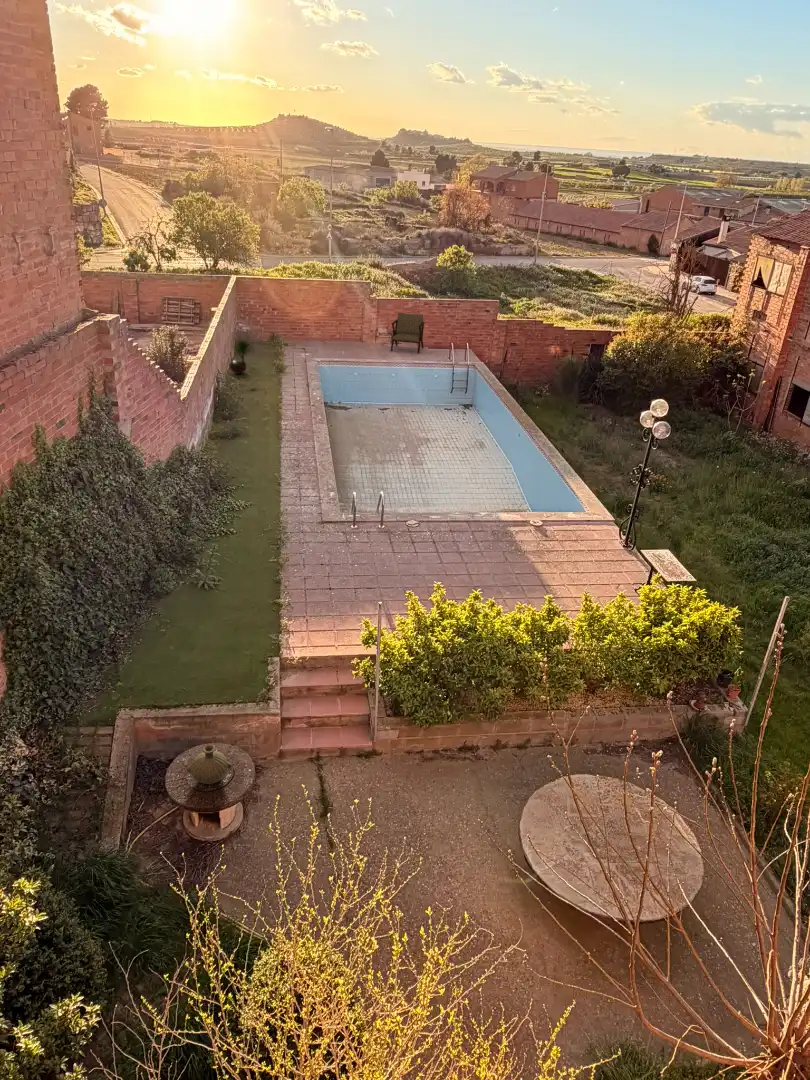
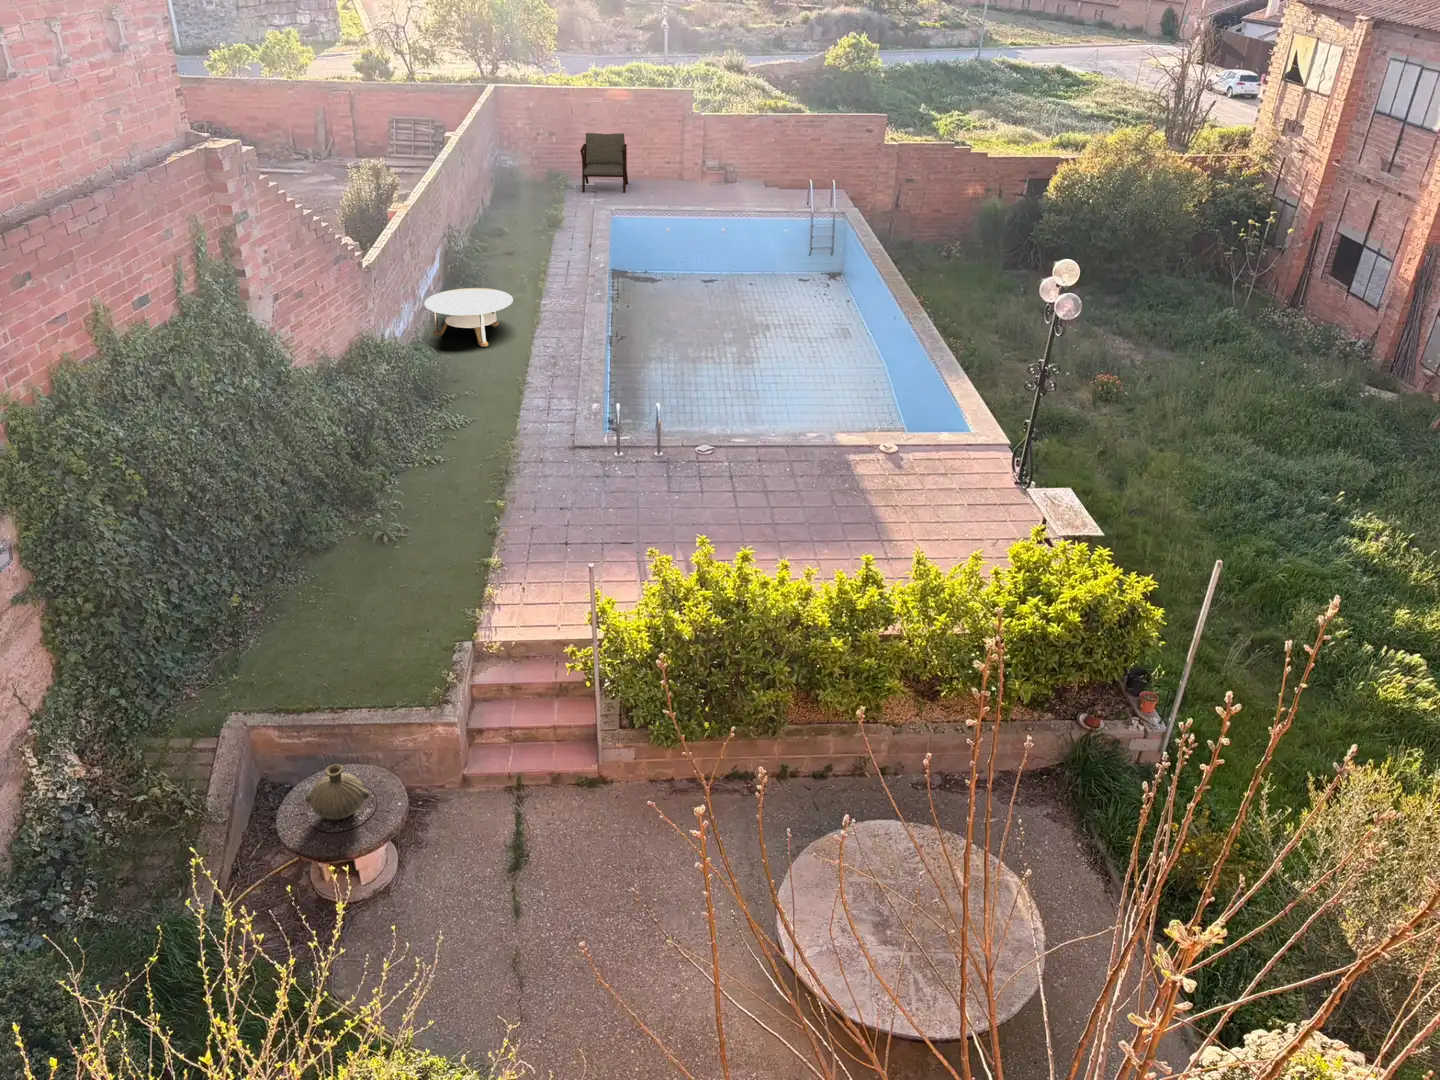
lounge chair: present [391,313,425,354] -> present [580,133,628,193]
potted tree: present [230,341,249,374] -> none [476,179,505,233]
round table: none [208,412,269,452] -> present [424,288,513,347]

